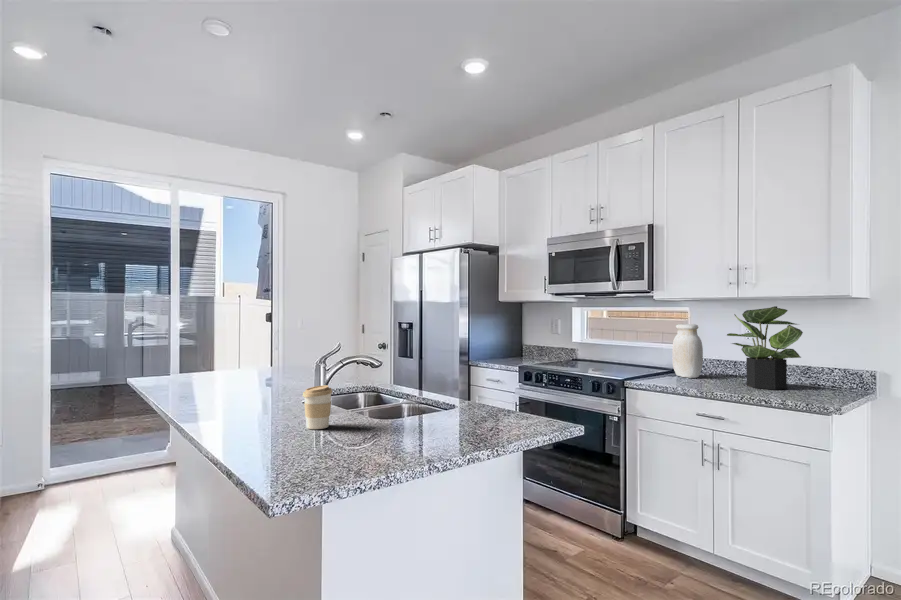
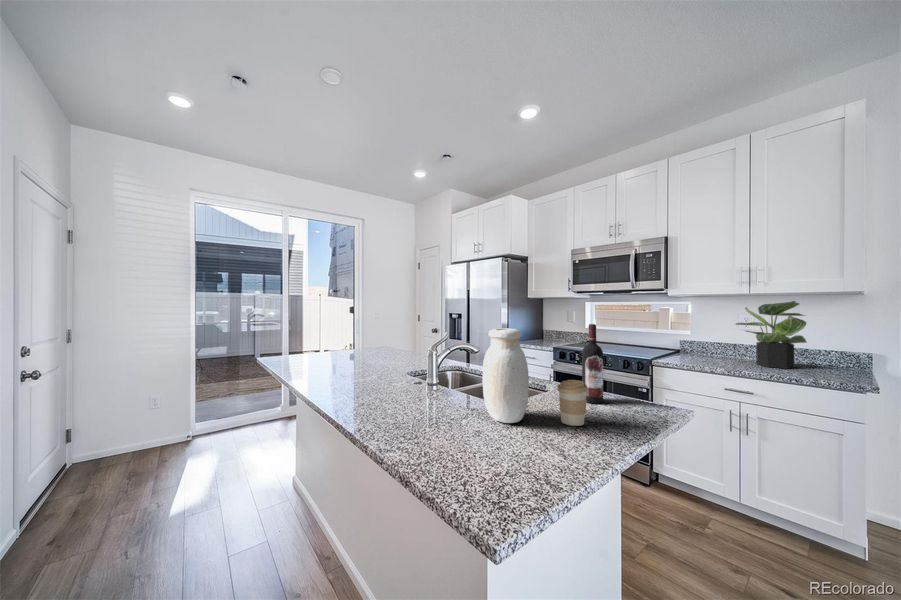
jar: present [672,324,703,378] -> present [483,328,529,423]
wine bottle: none [477,333,498,422] -> present [582,324,603,403]
coffee cup: present [303,385,332,429] -> present [557,380,588,426]

